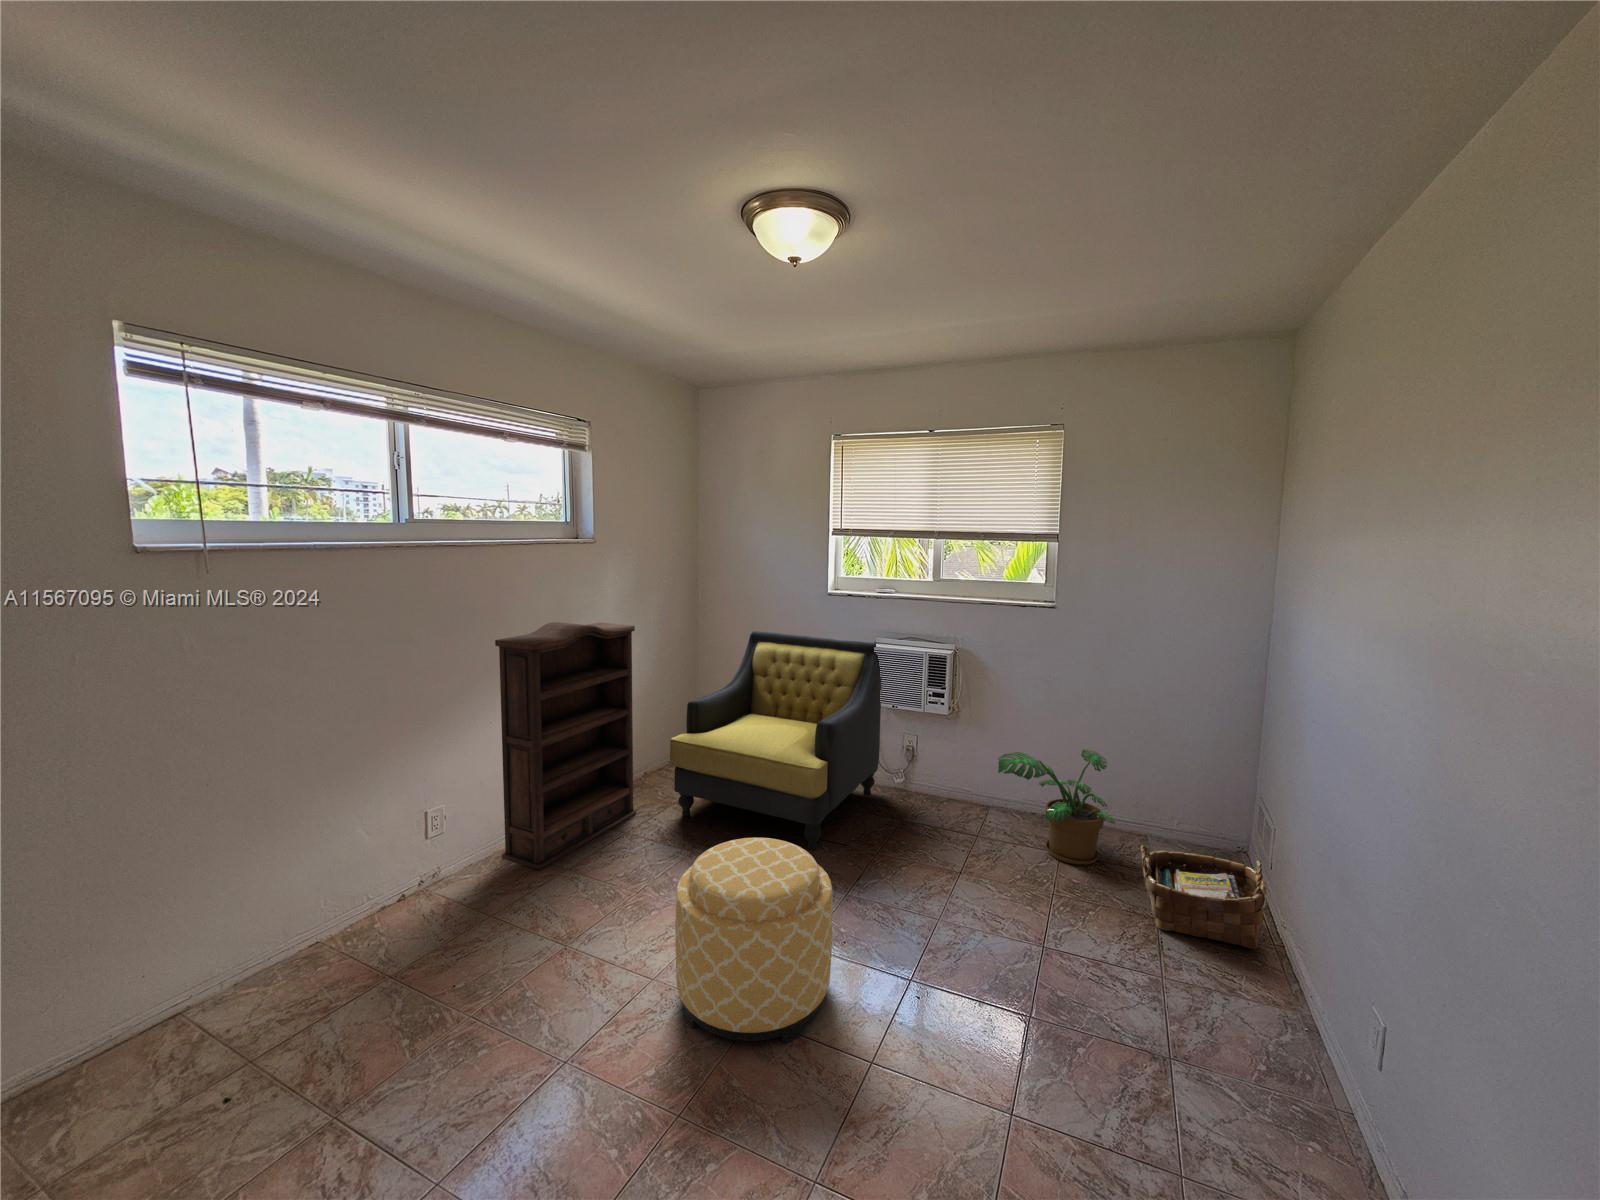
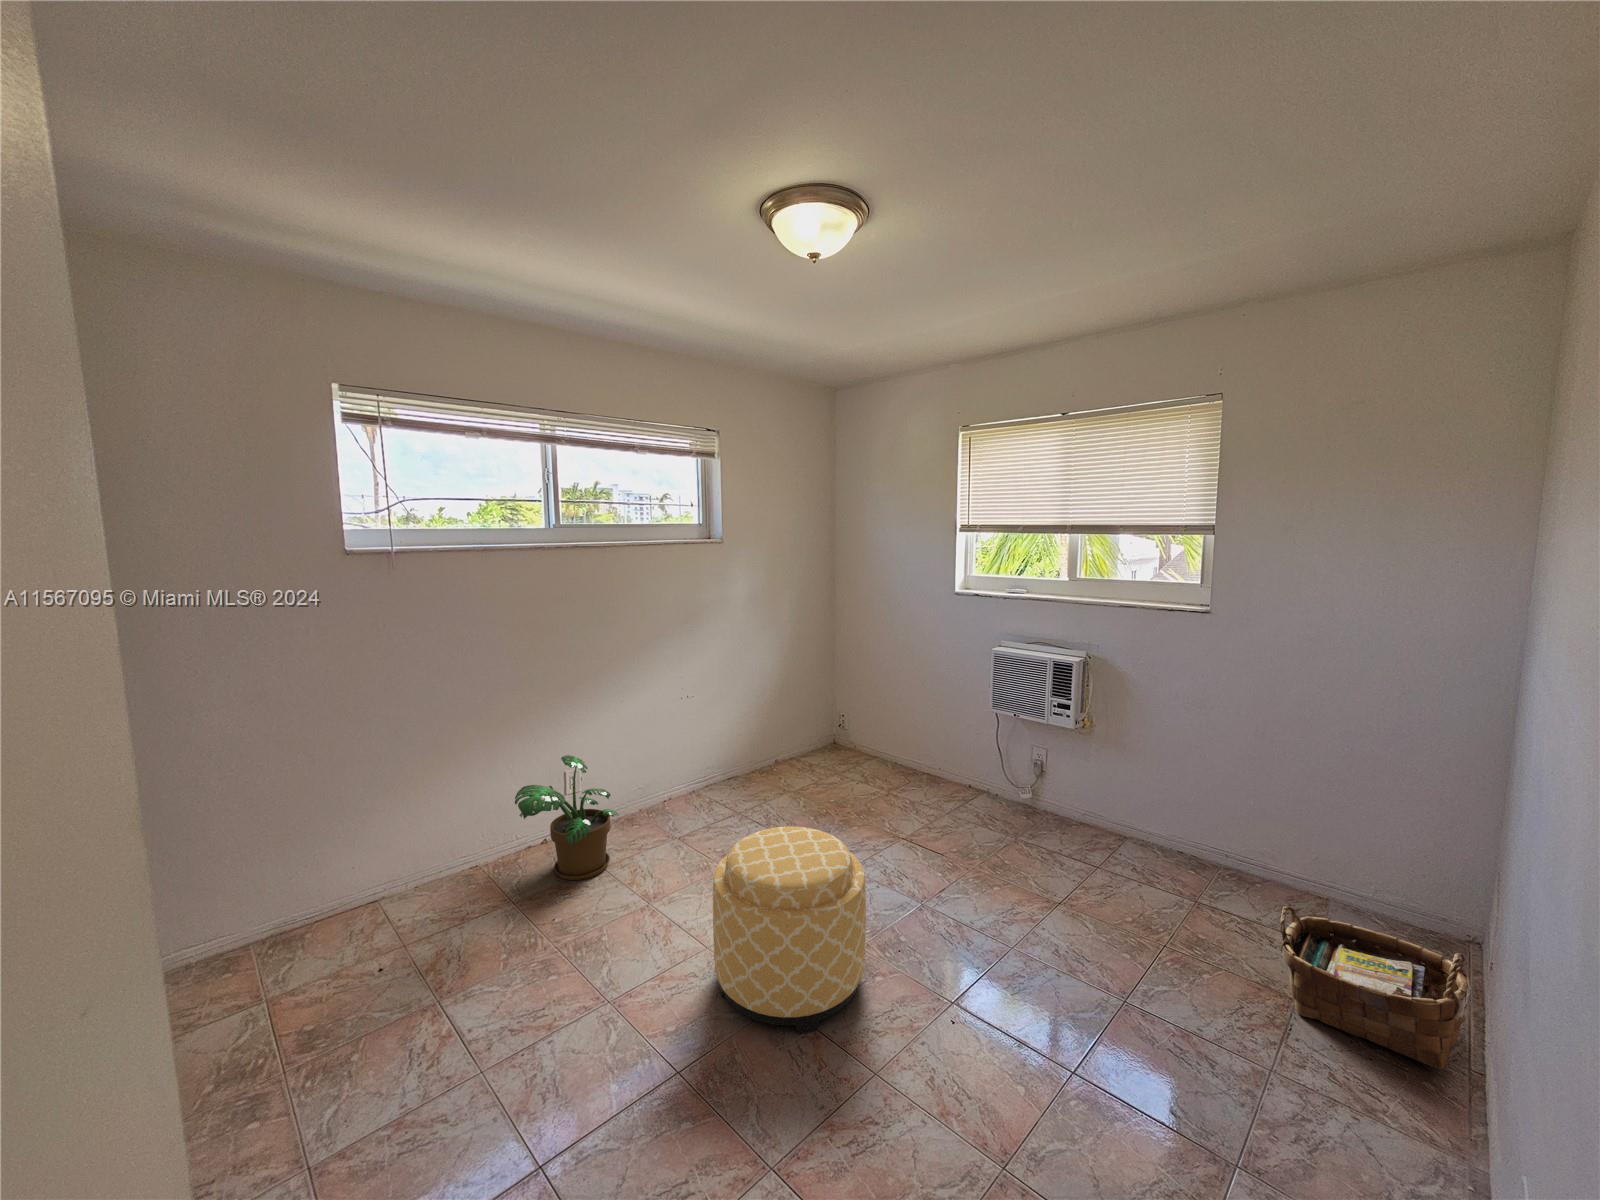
bookshelf: present [495,622,636,870] -> none [626,614,755,831]
armchair: present [670,631,881,850] -> none [783,628,1002,851]
potted plant: present [998,749,1115,865] -> present [515,755,619,880]

